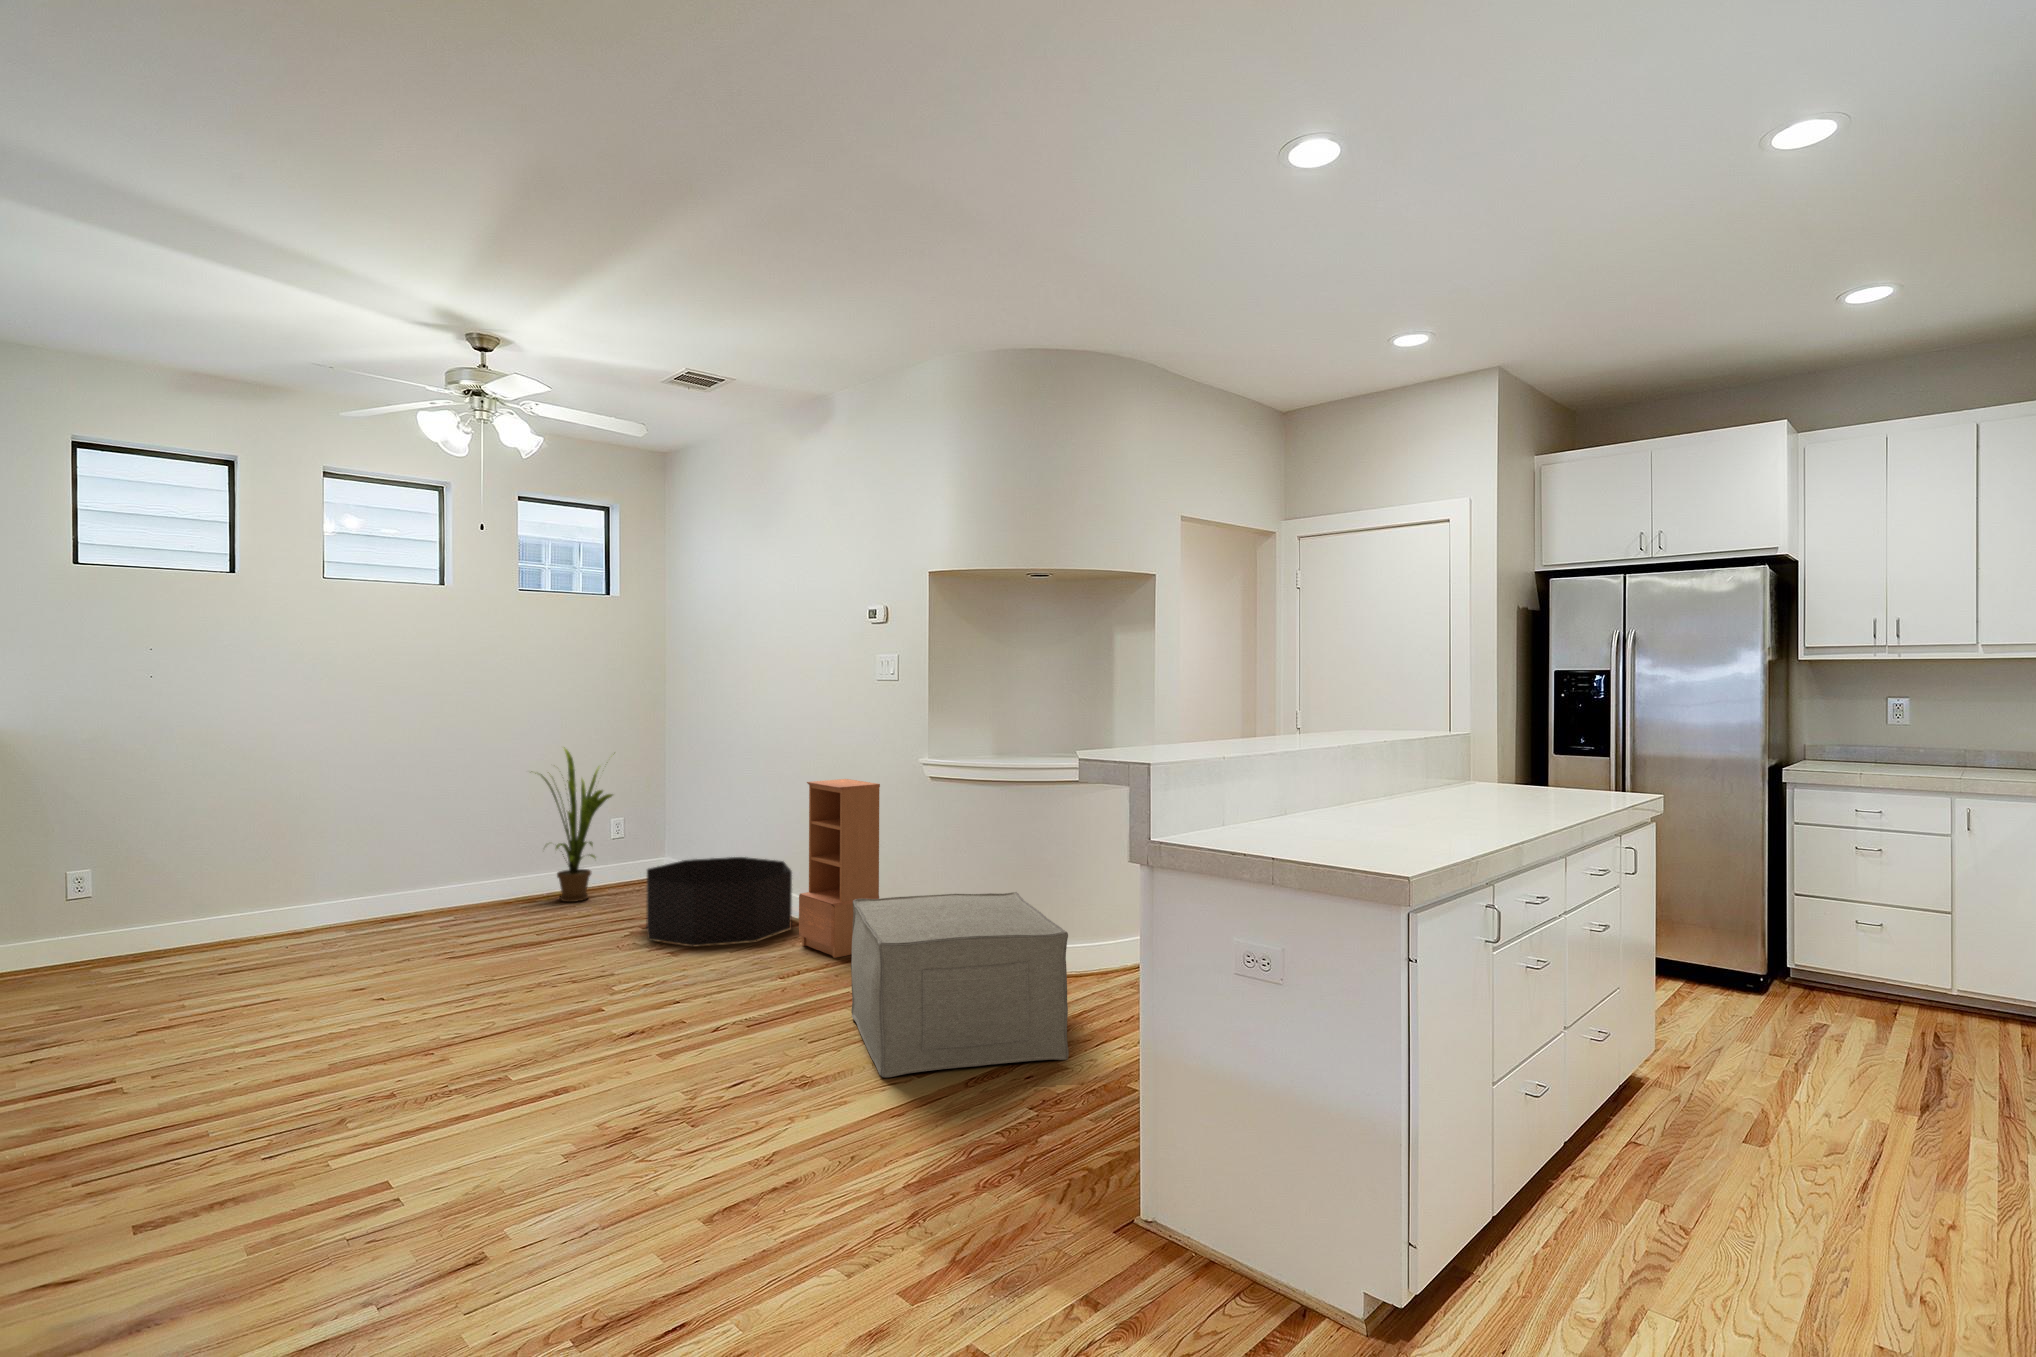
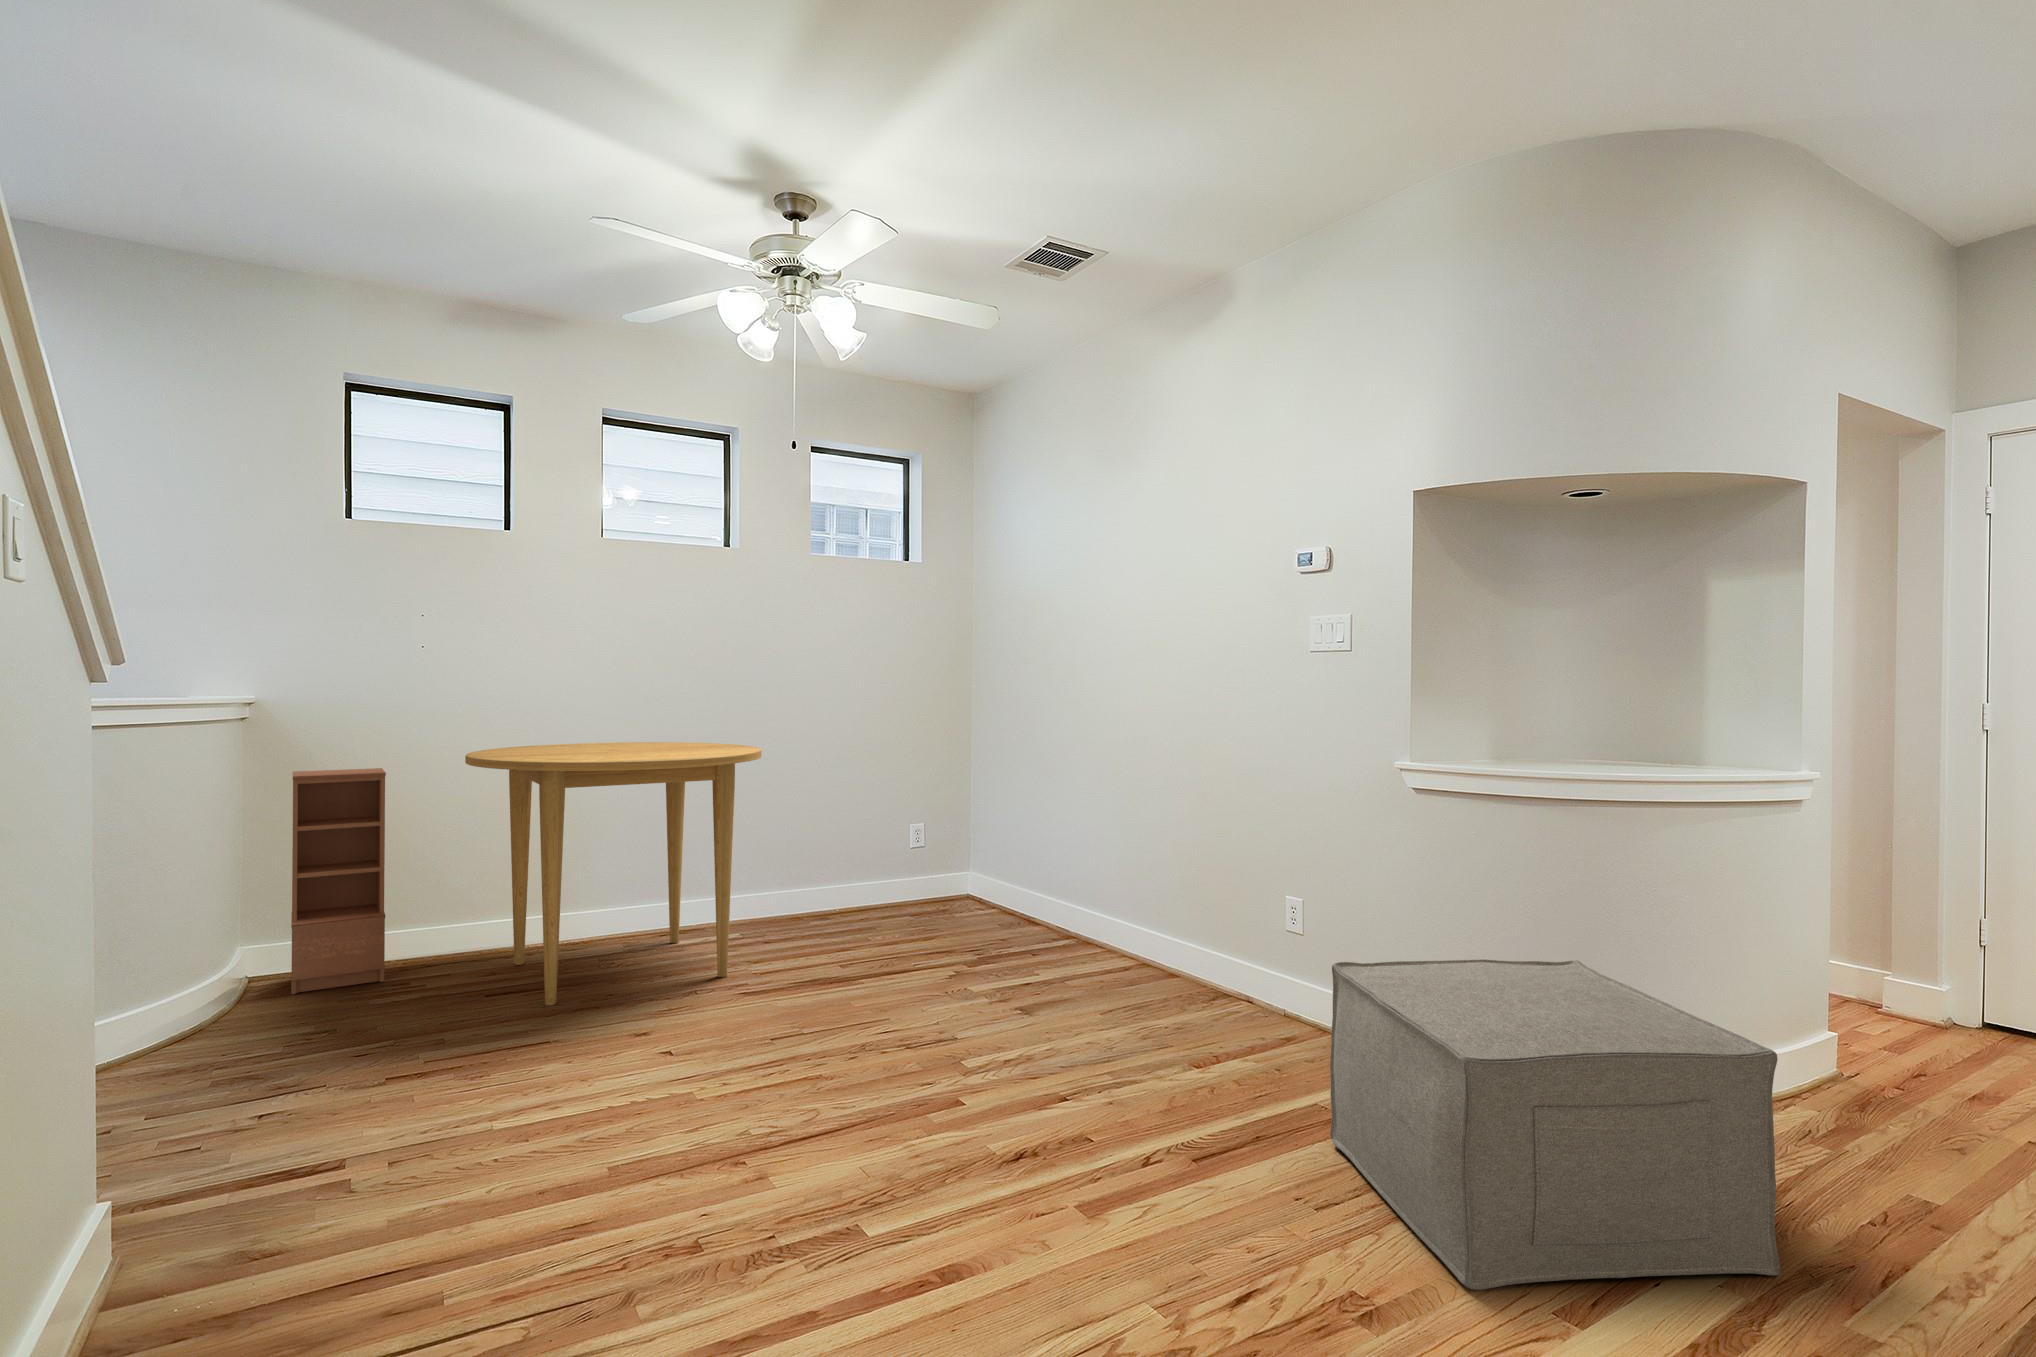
house plant: present [535,747,613,902] -> none [821,738,926,924]
dining table: none [195,754,466,971] -> present [465,742,762,1005]
bookcase: present [799,779,880,958] -> present [291,768,386,994]
basket: present [646,857,792,946] -> none [971,878,1156,998]

